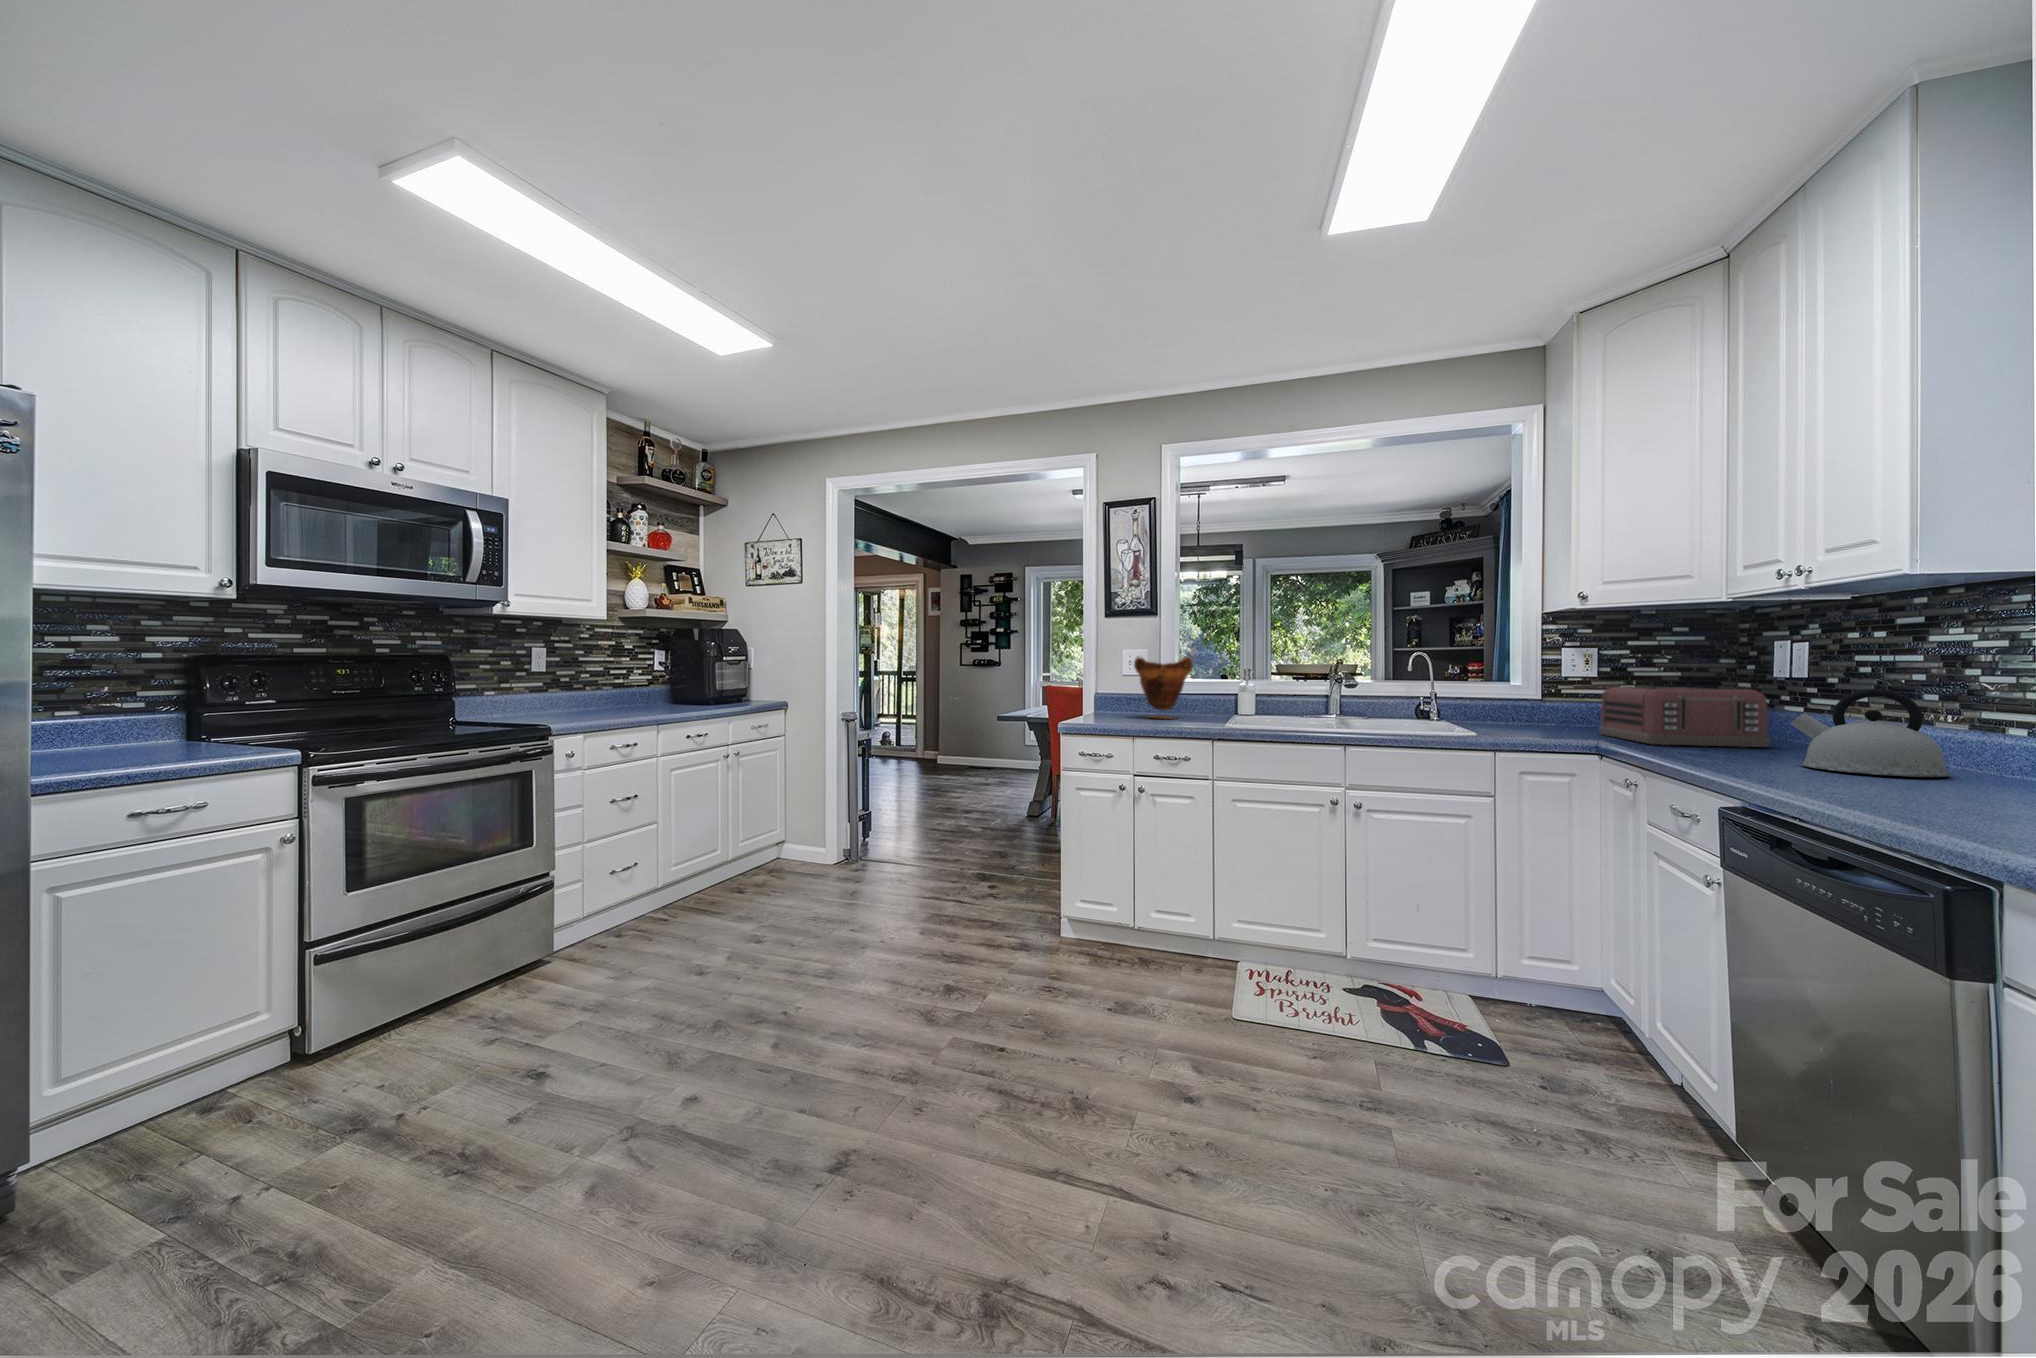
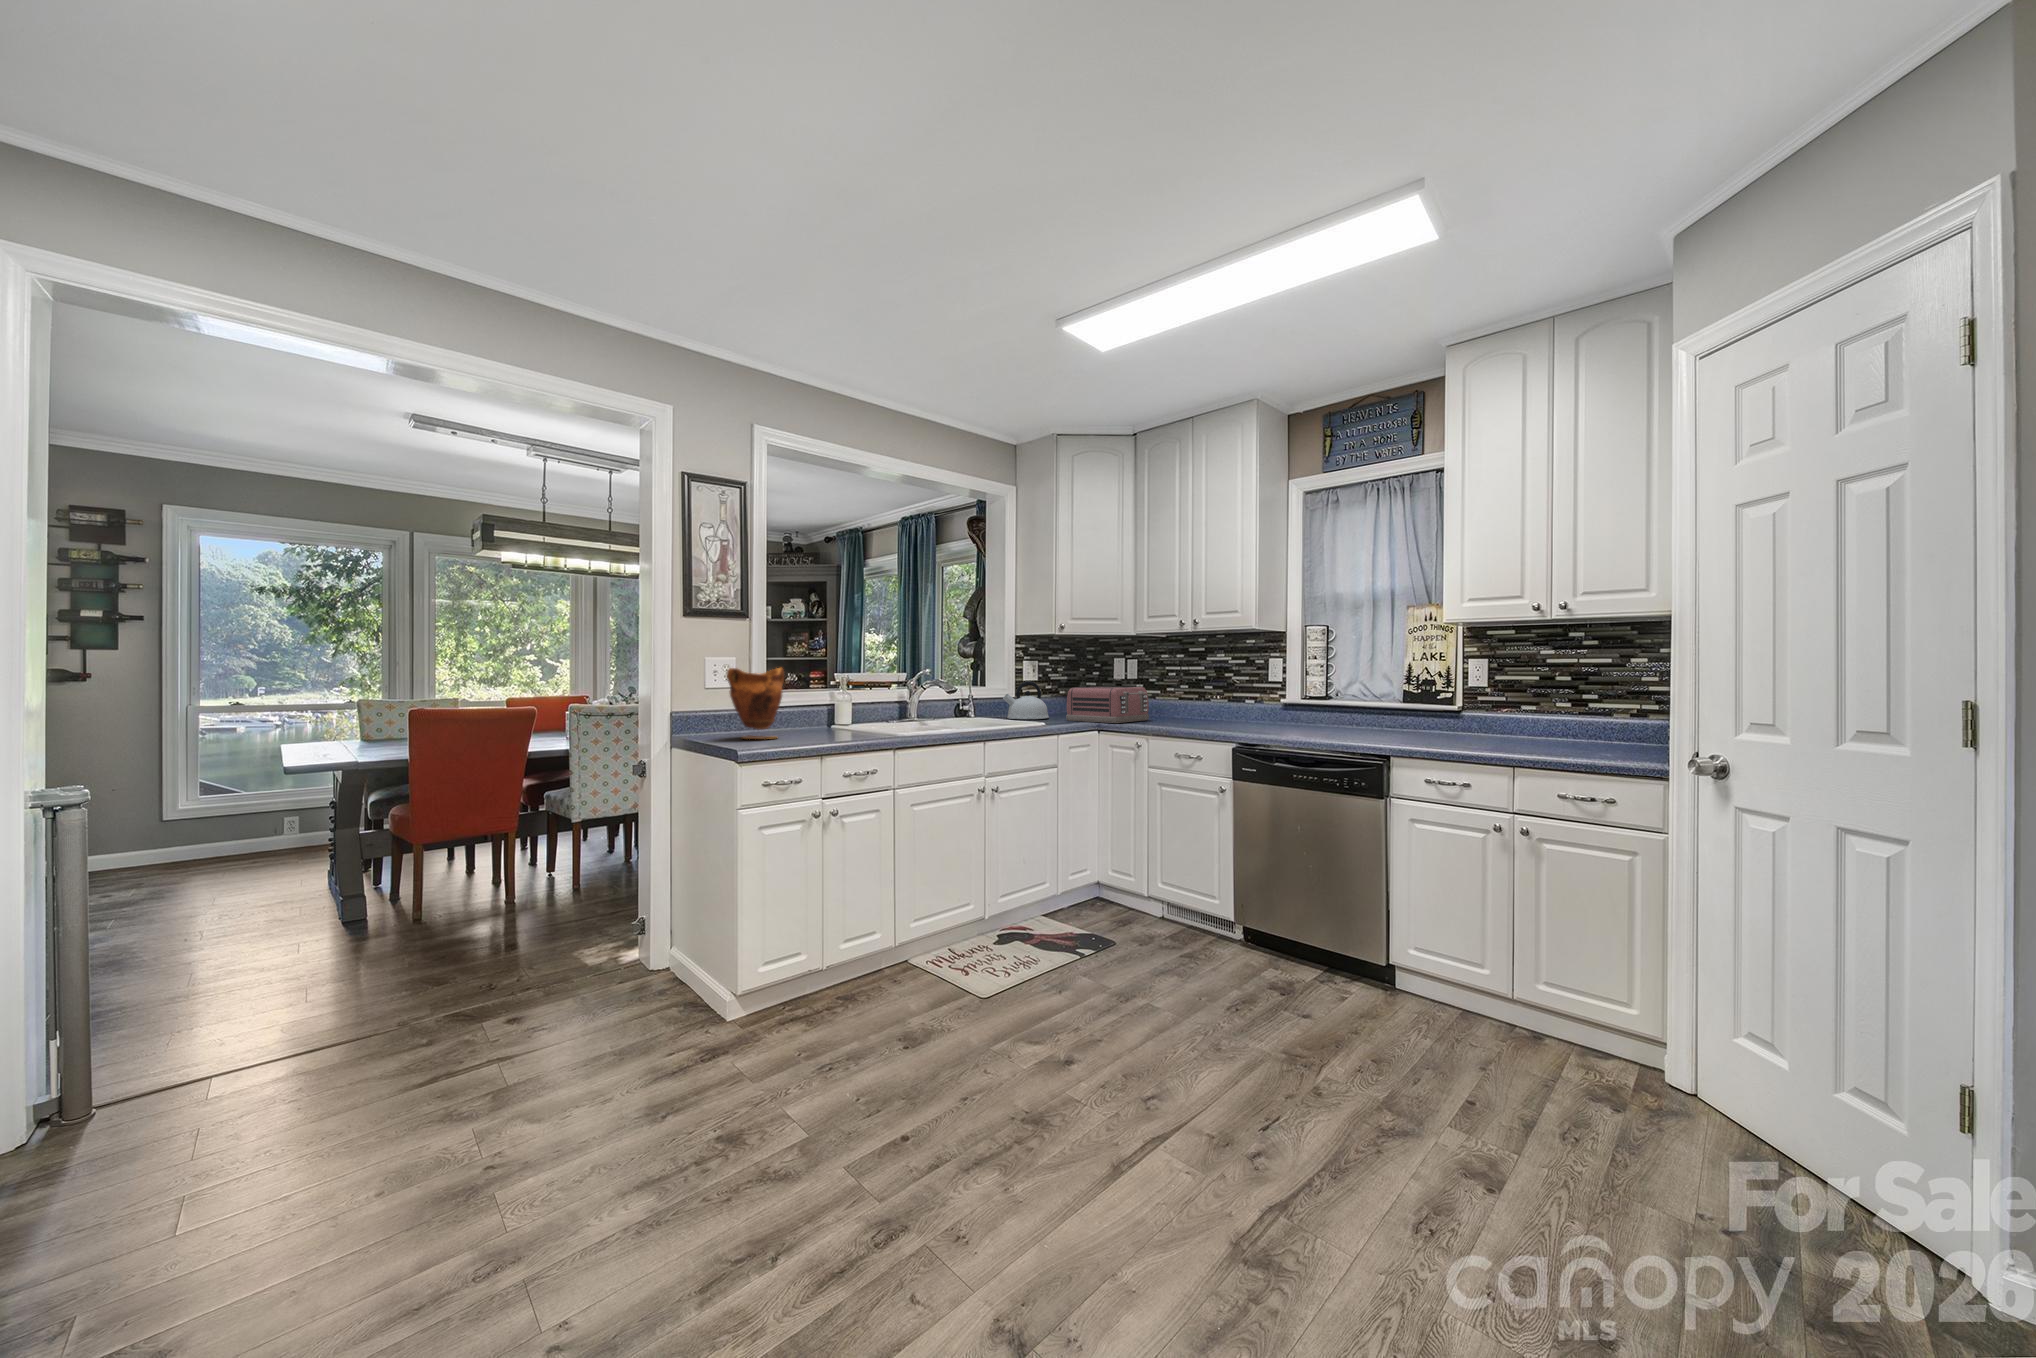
kettle: present [1790,689,1950,777] -> present [1003,681,1049,719]

